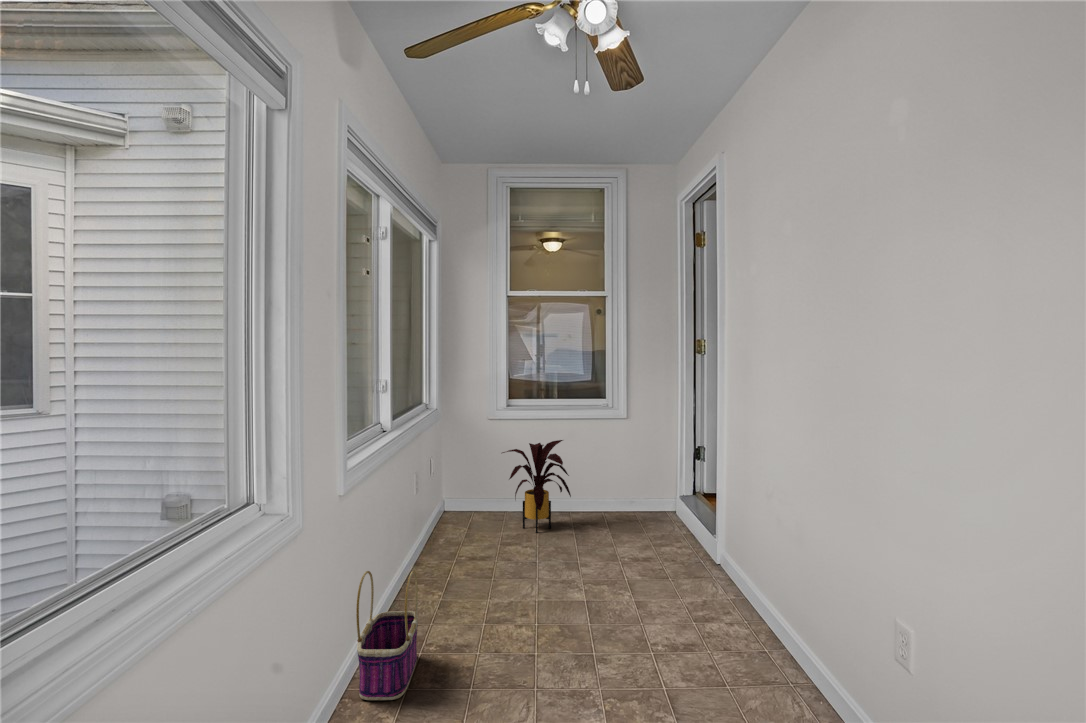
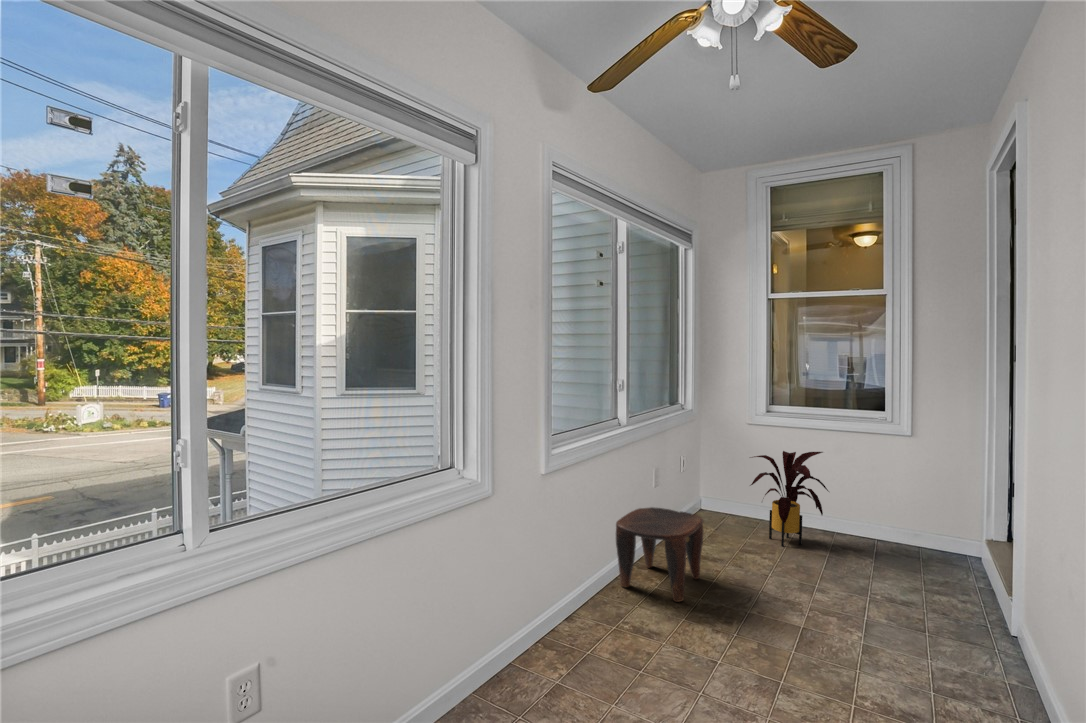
stool: none [399,516,485,609] -> present [616,507,704,602]
basket: present [356,571,418,700] -> none [549,541,610,656]

